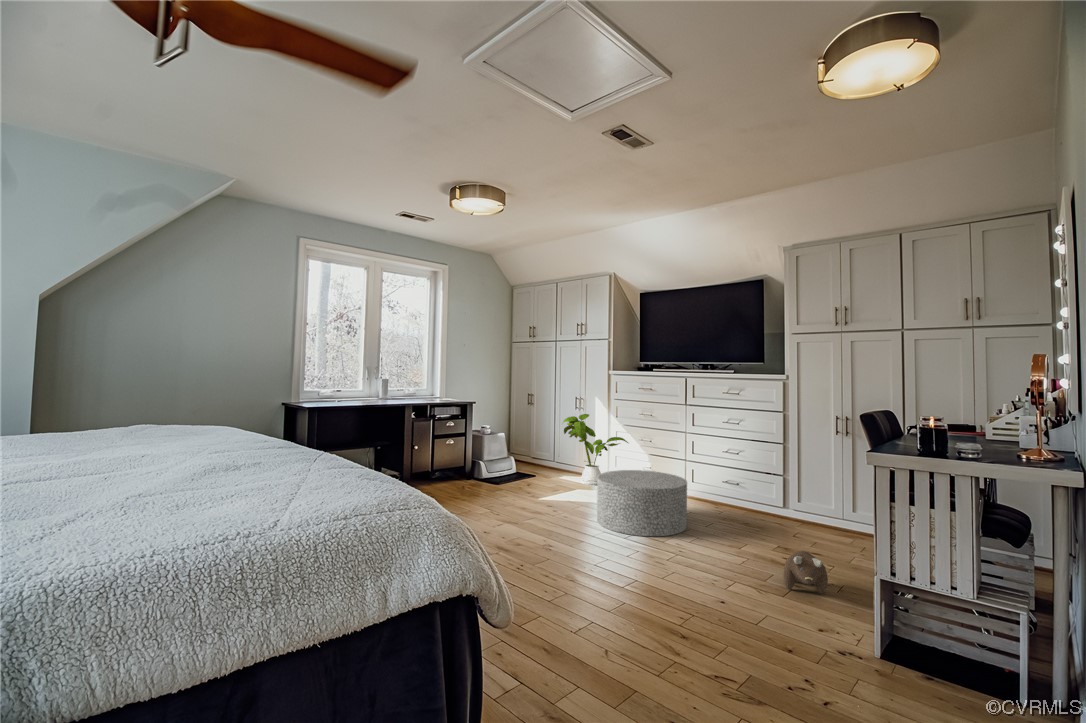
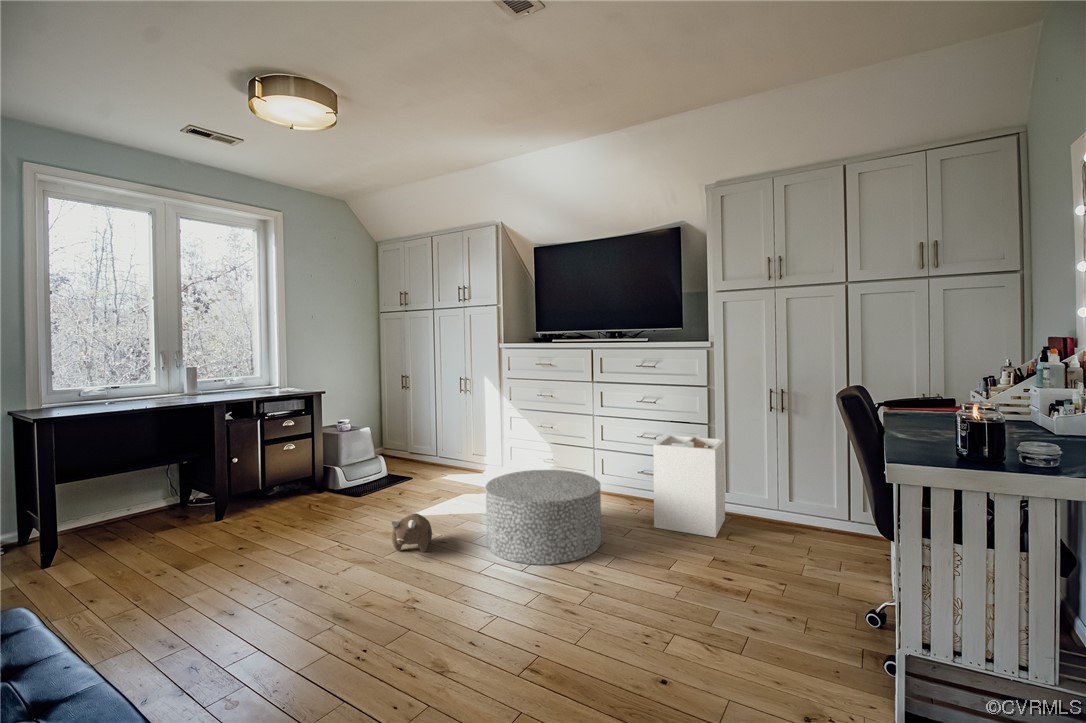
house plant: present [563,414,628,485] -> none [442,399,527,486]
laundry hamper: none [732,451,796,534] -> present [653,435,725,537]
plush toy: present [783,551,828,594] -> present [391,513,432,552]

